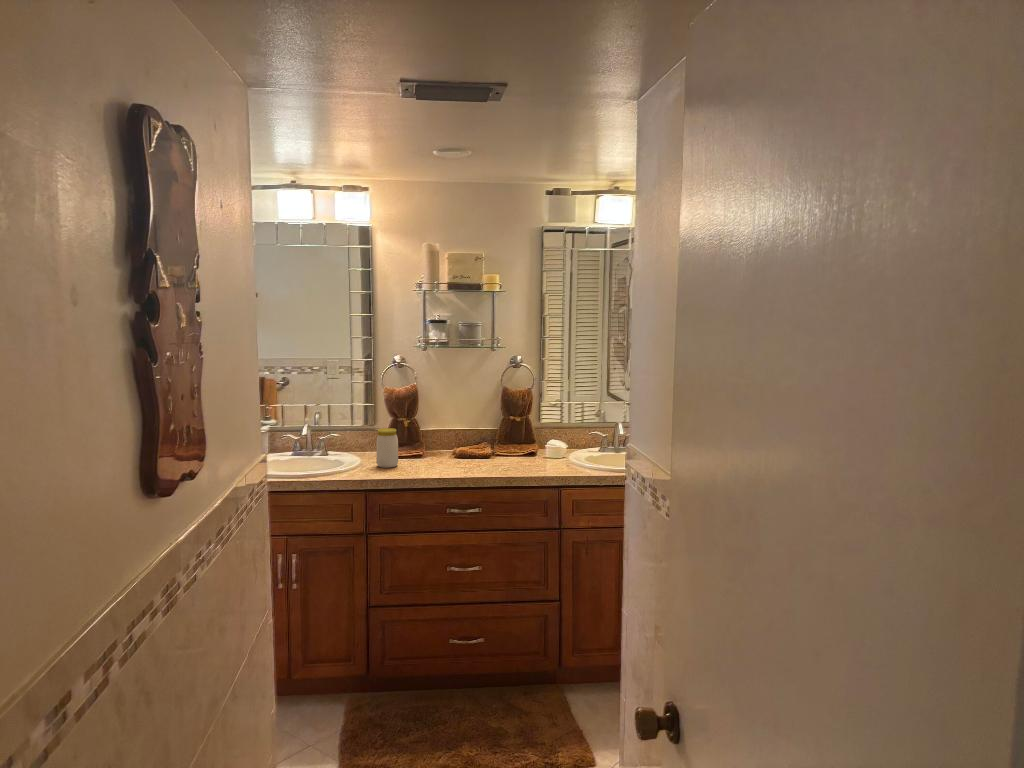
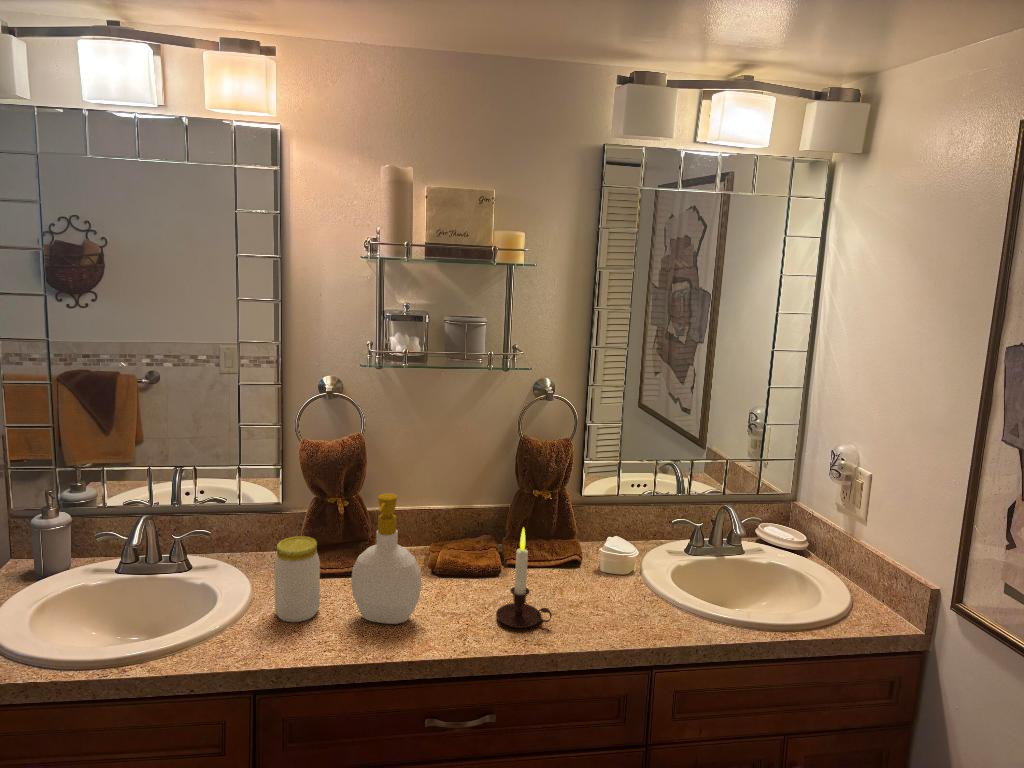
soap bottle: none [414,403,448,468] -> present [351,493,421,624]
candle: none [486,418,513,469] -> present [496,528,552,628]

